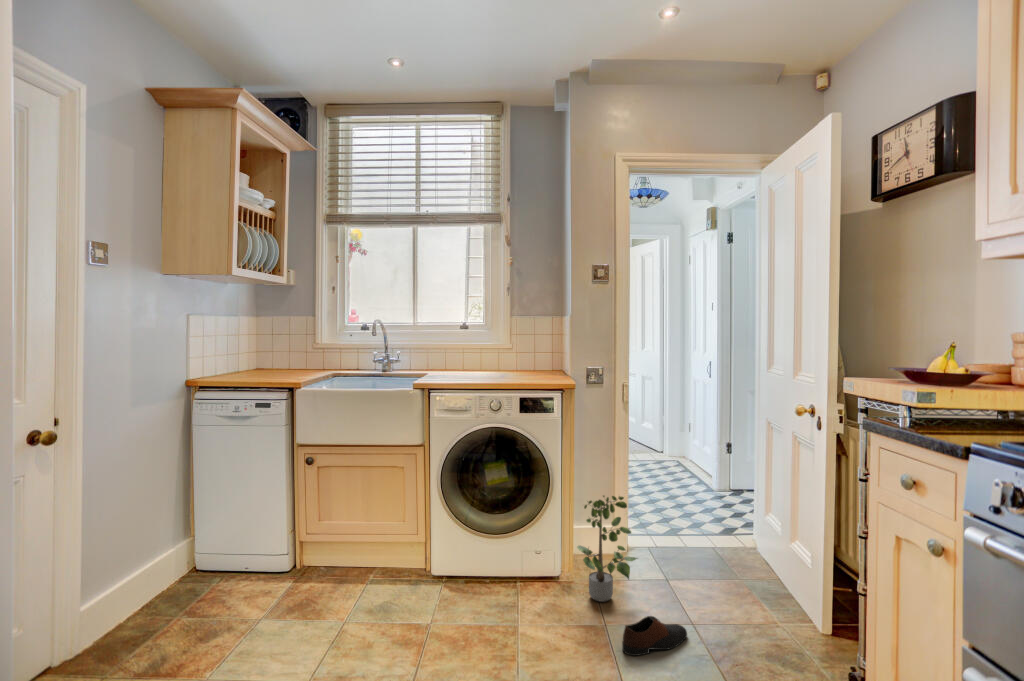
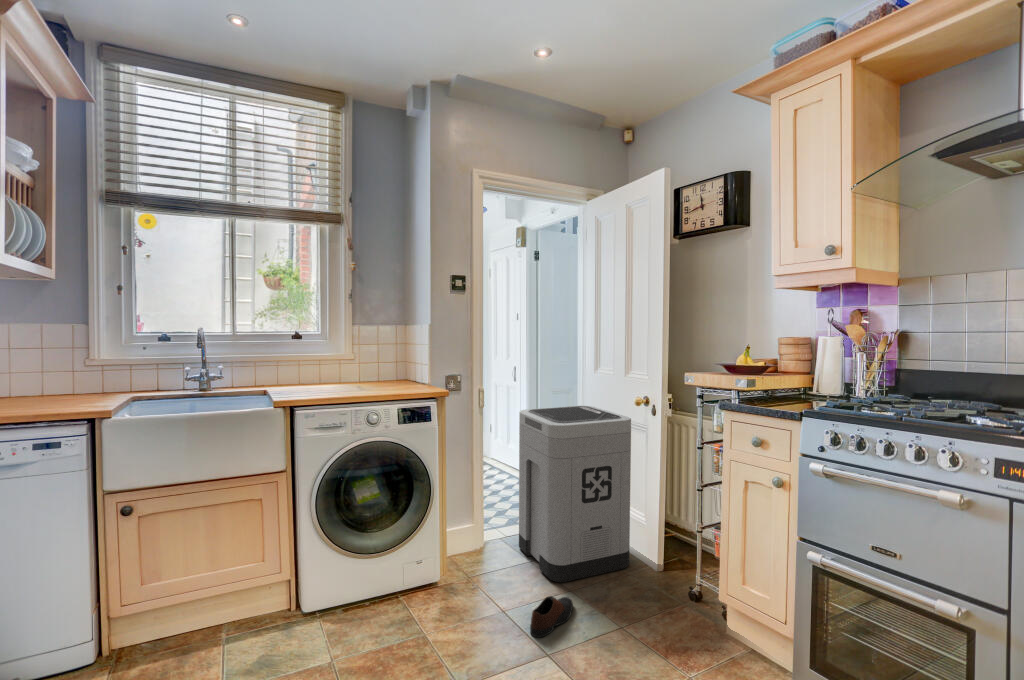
trash can: none [661,413,792,617] -> present [519,406,631,582]
potted plant: present [577,496,637,602] -> none [463,489,515,594]

